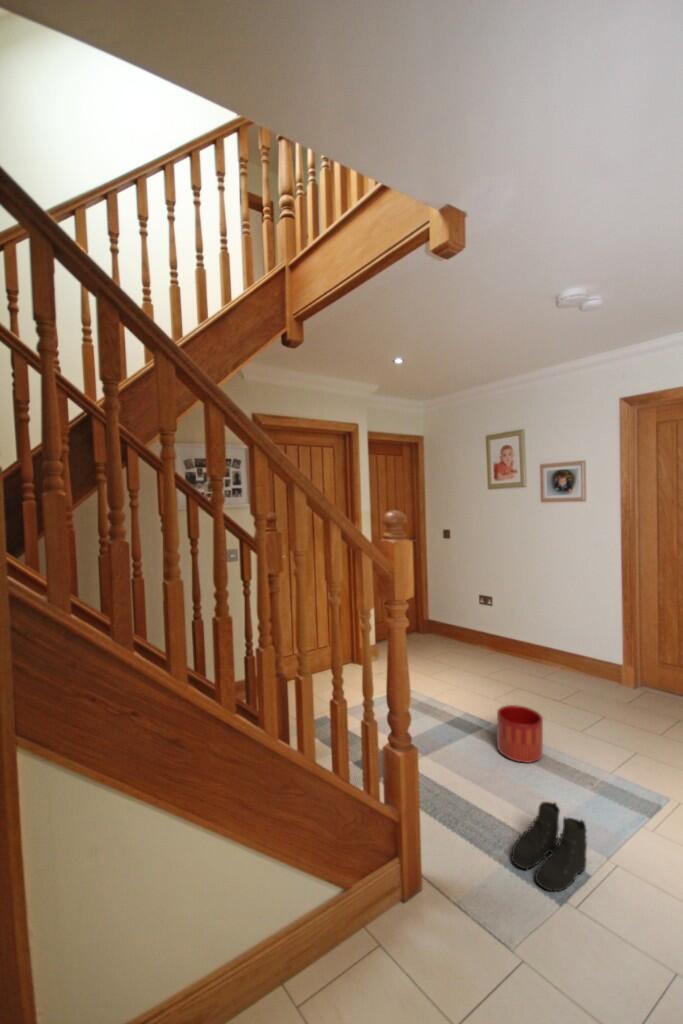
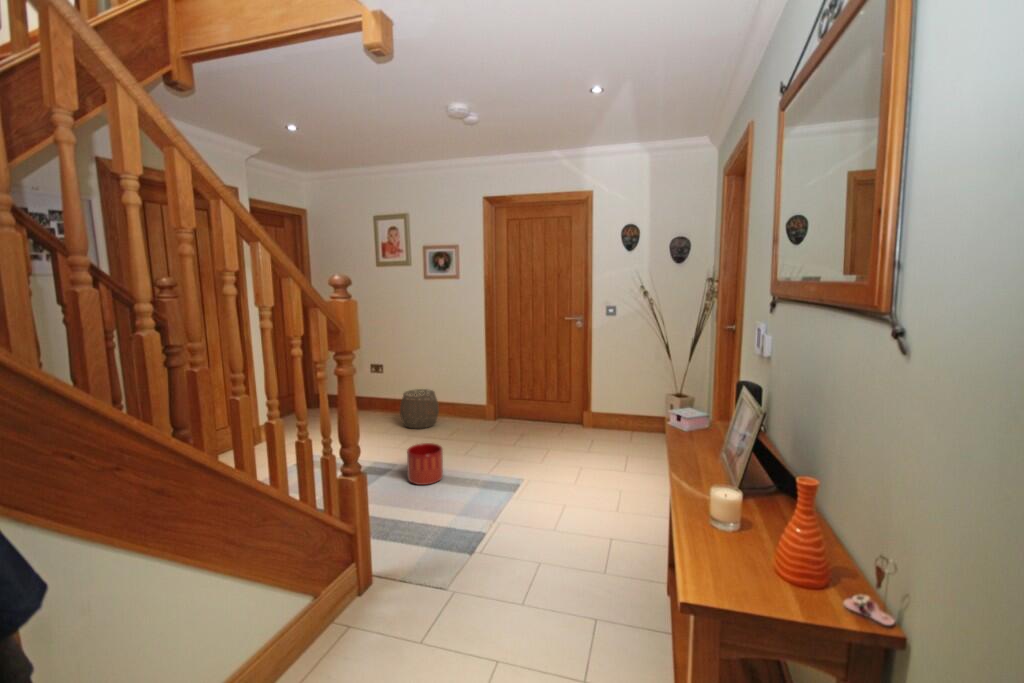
woven basket: none [504,629,553,678] -> present [400,389,439,429]
boots: present [511,802,587,891] -> none [435,494,484,548]

